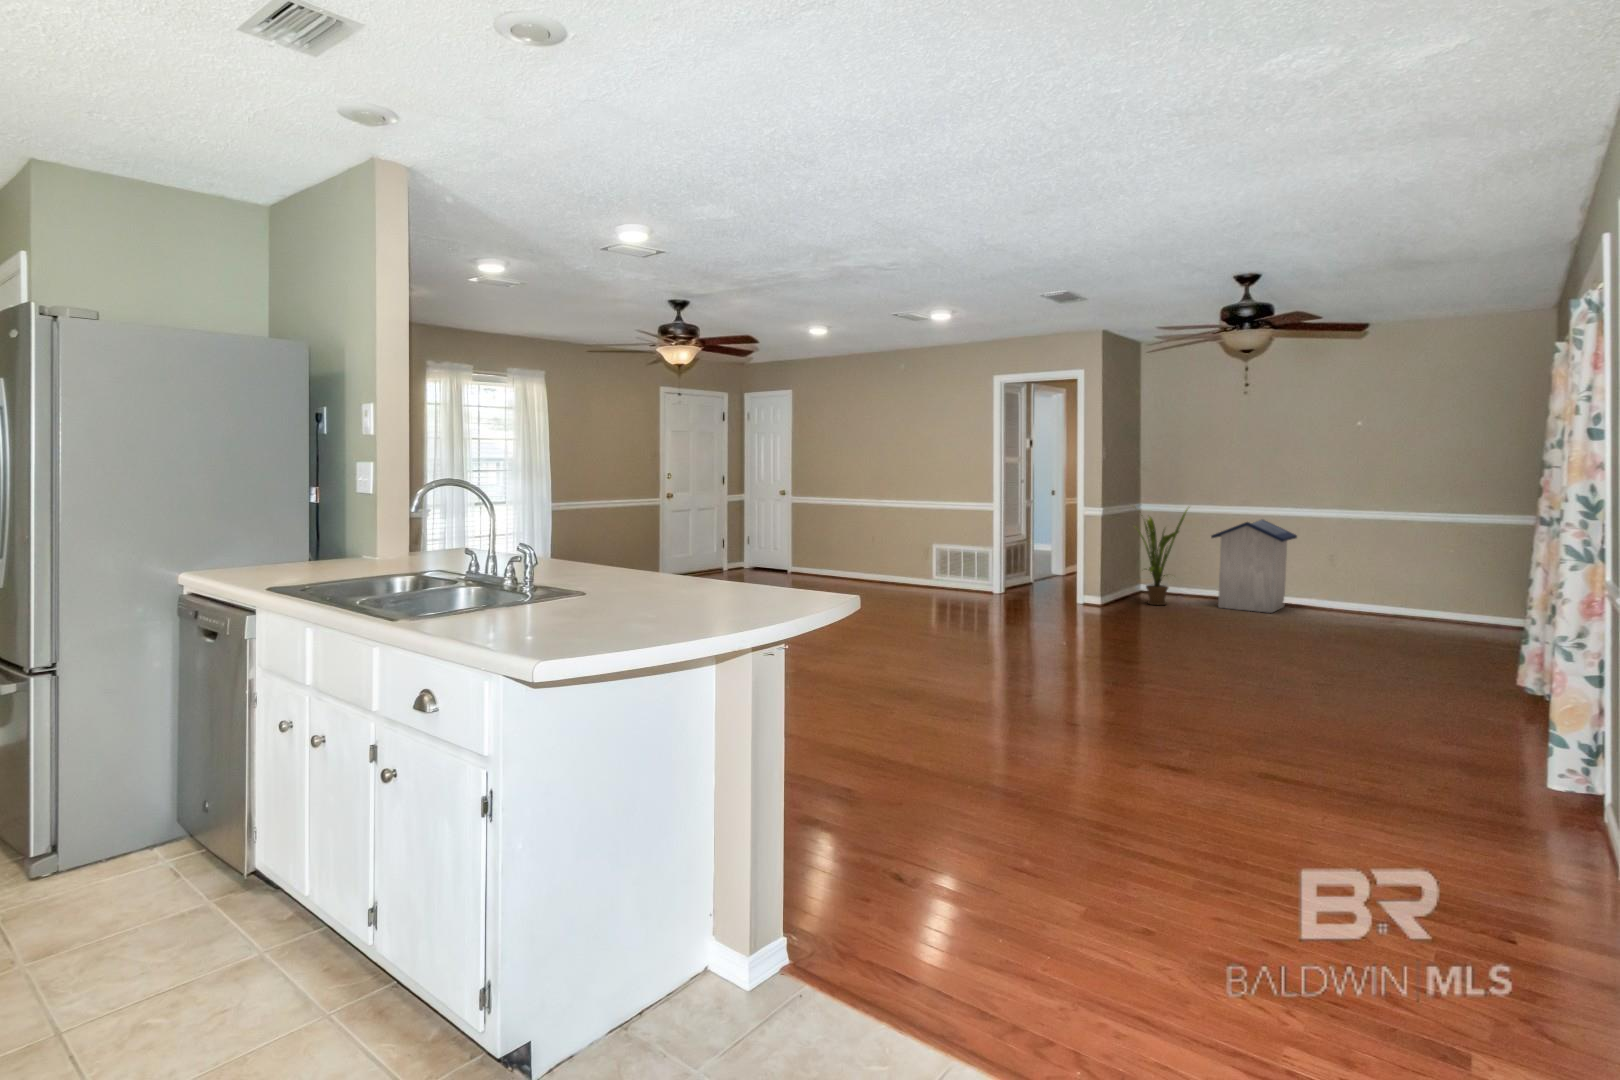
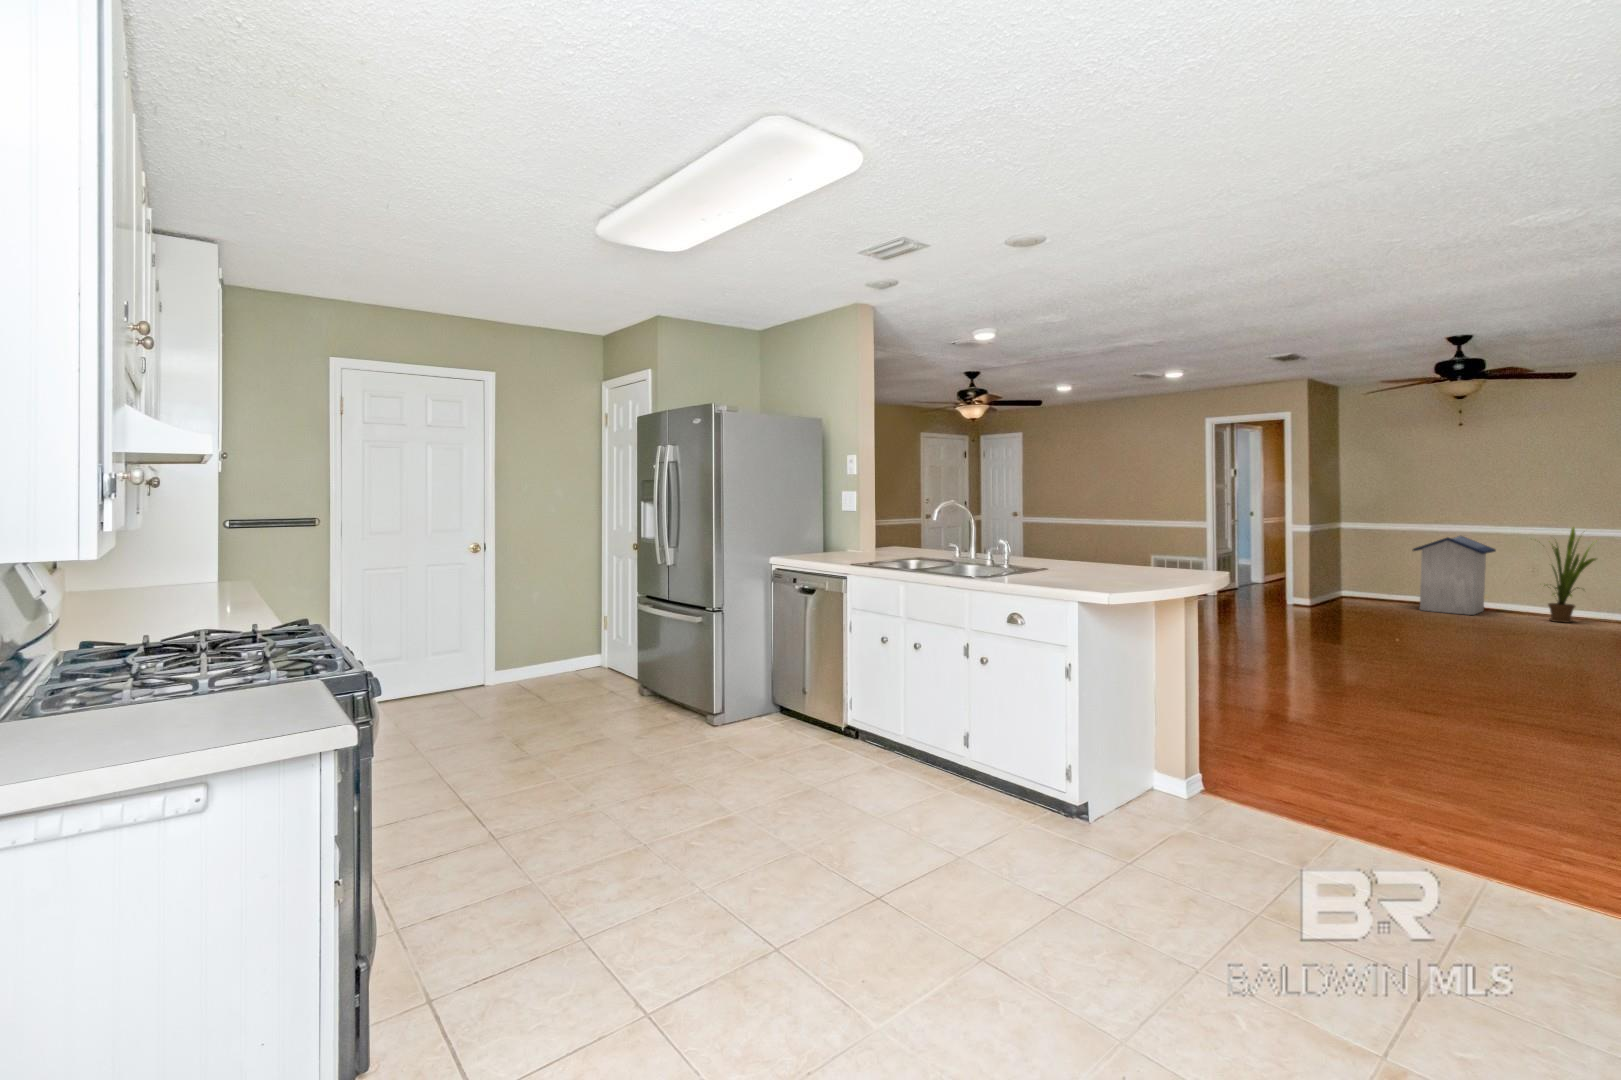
house plant: present [1138,509,1188,605] -> present [1544,527,1596,623]

